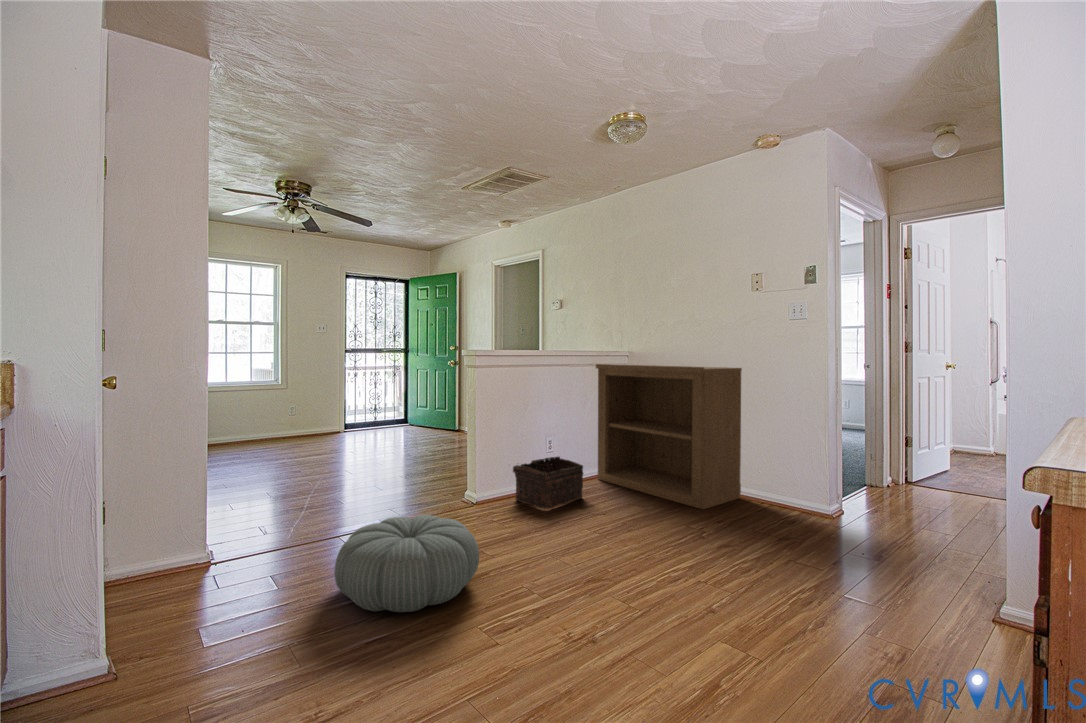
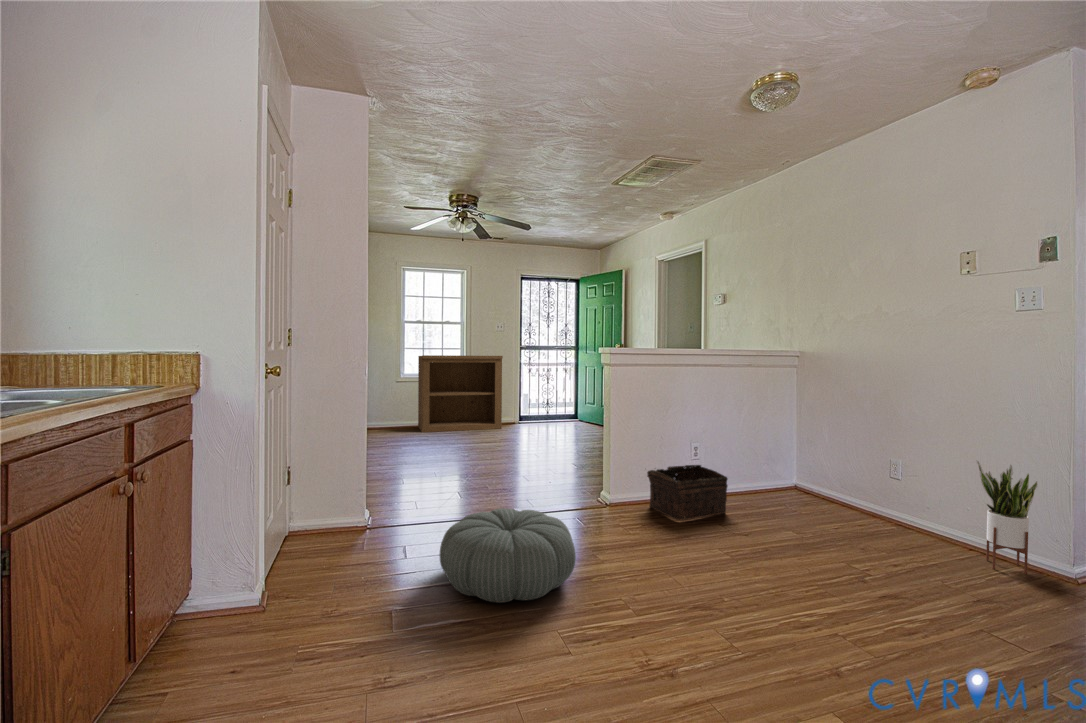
bookshelf: present [596,364,742,509] -> present [418,355,503,432]
potted plant: none [765,434,802,515] -> present [977,460,1038,575]

